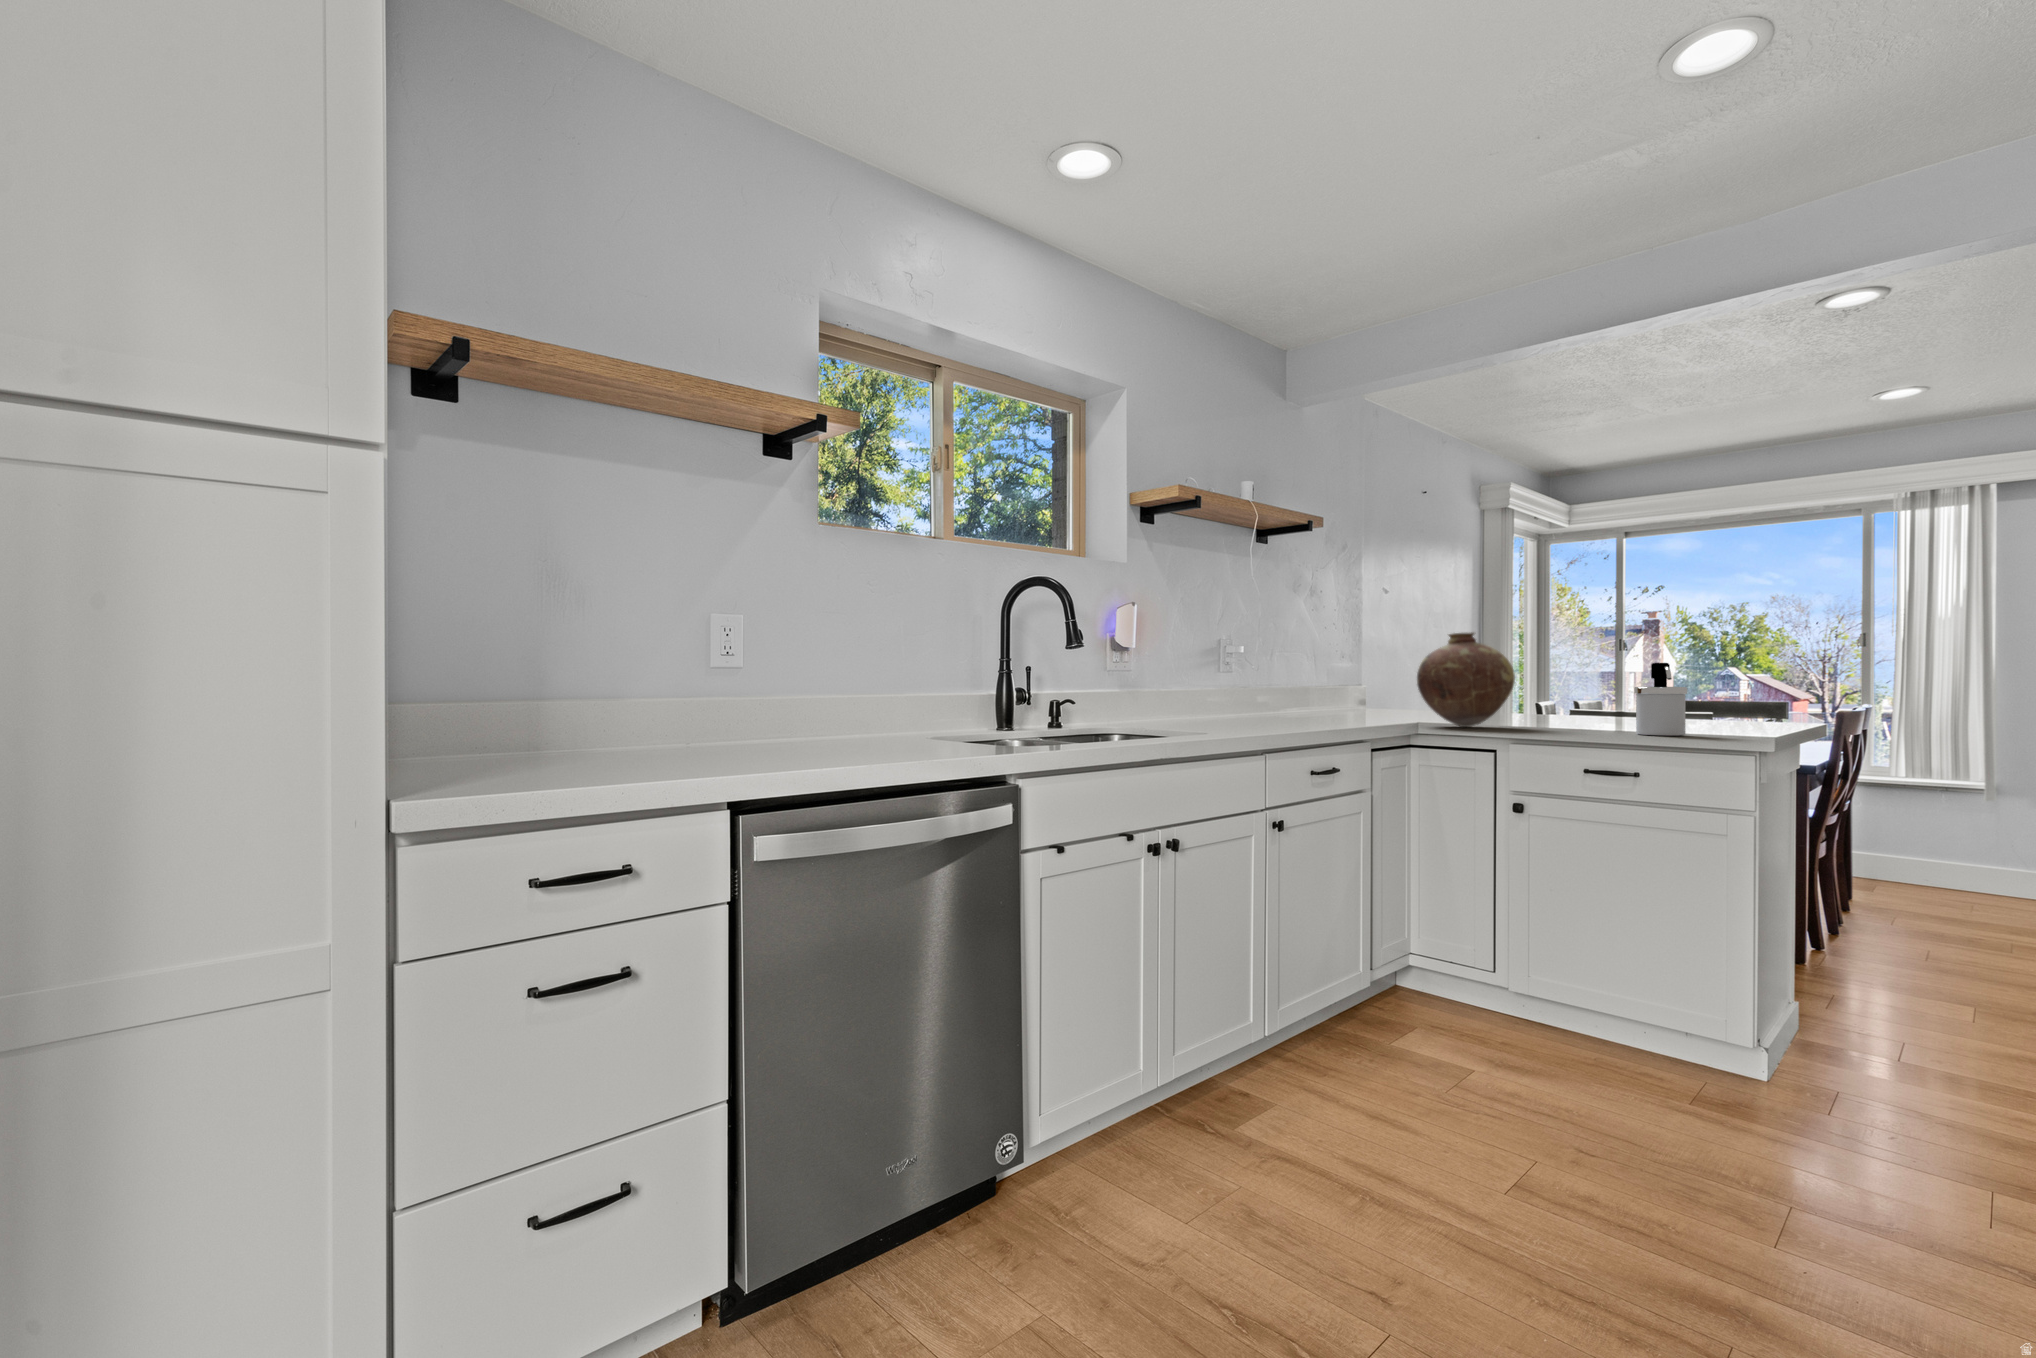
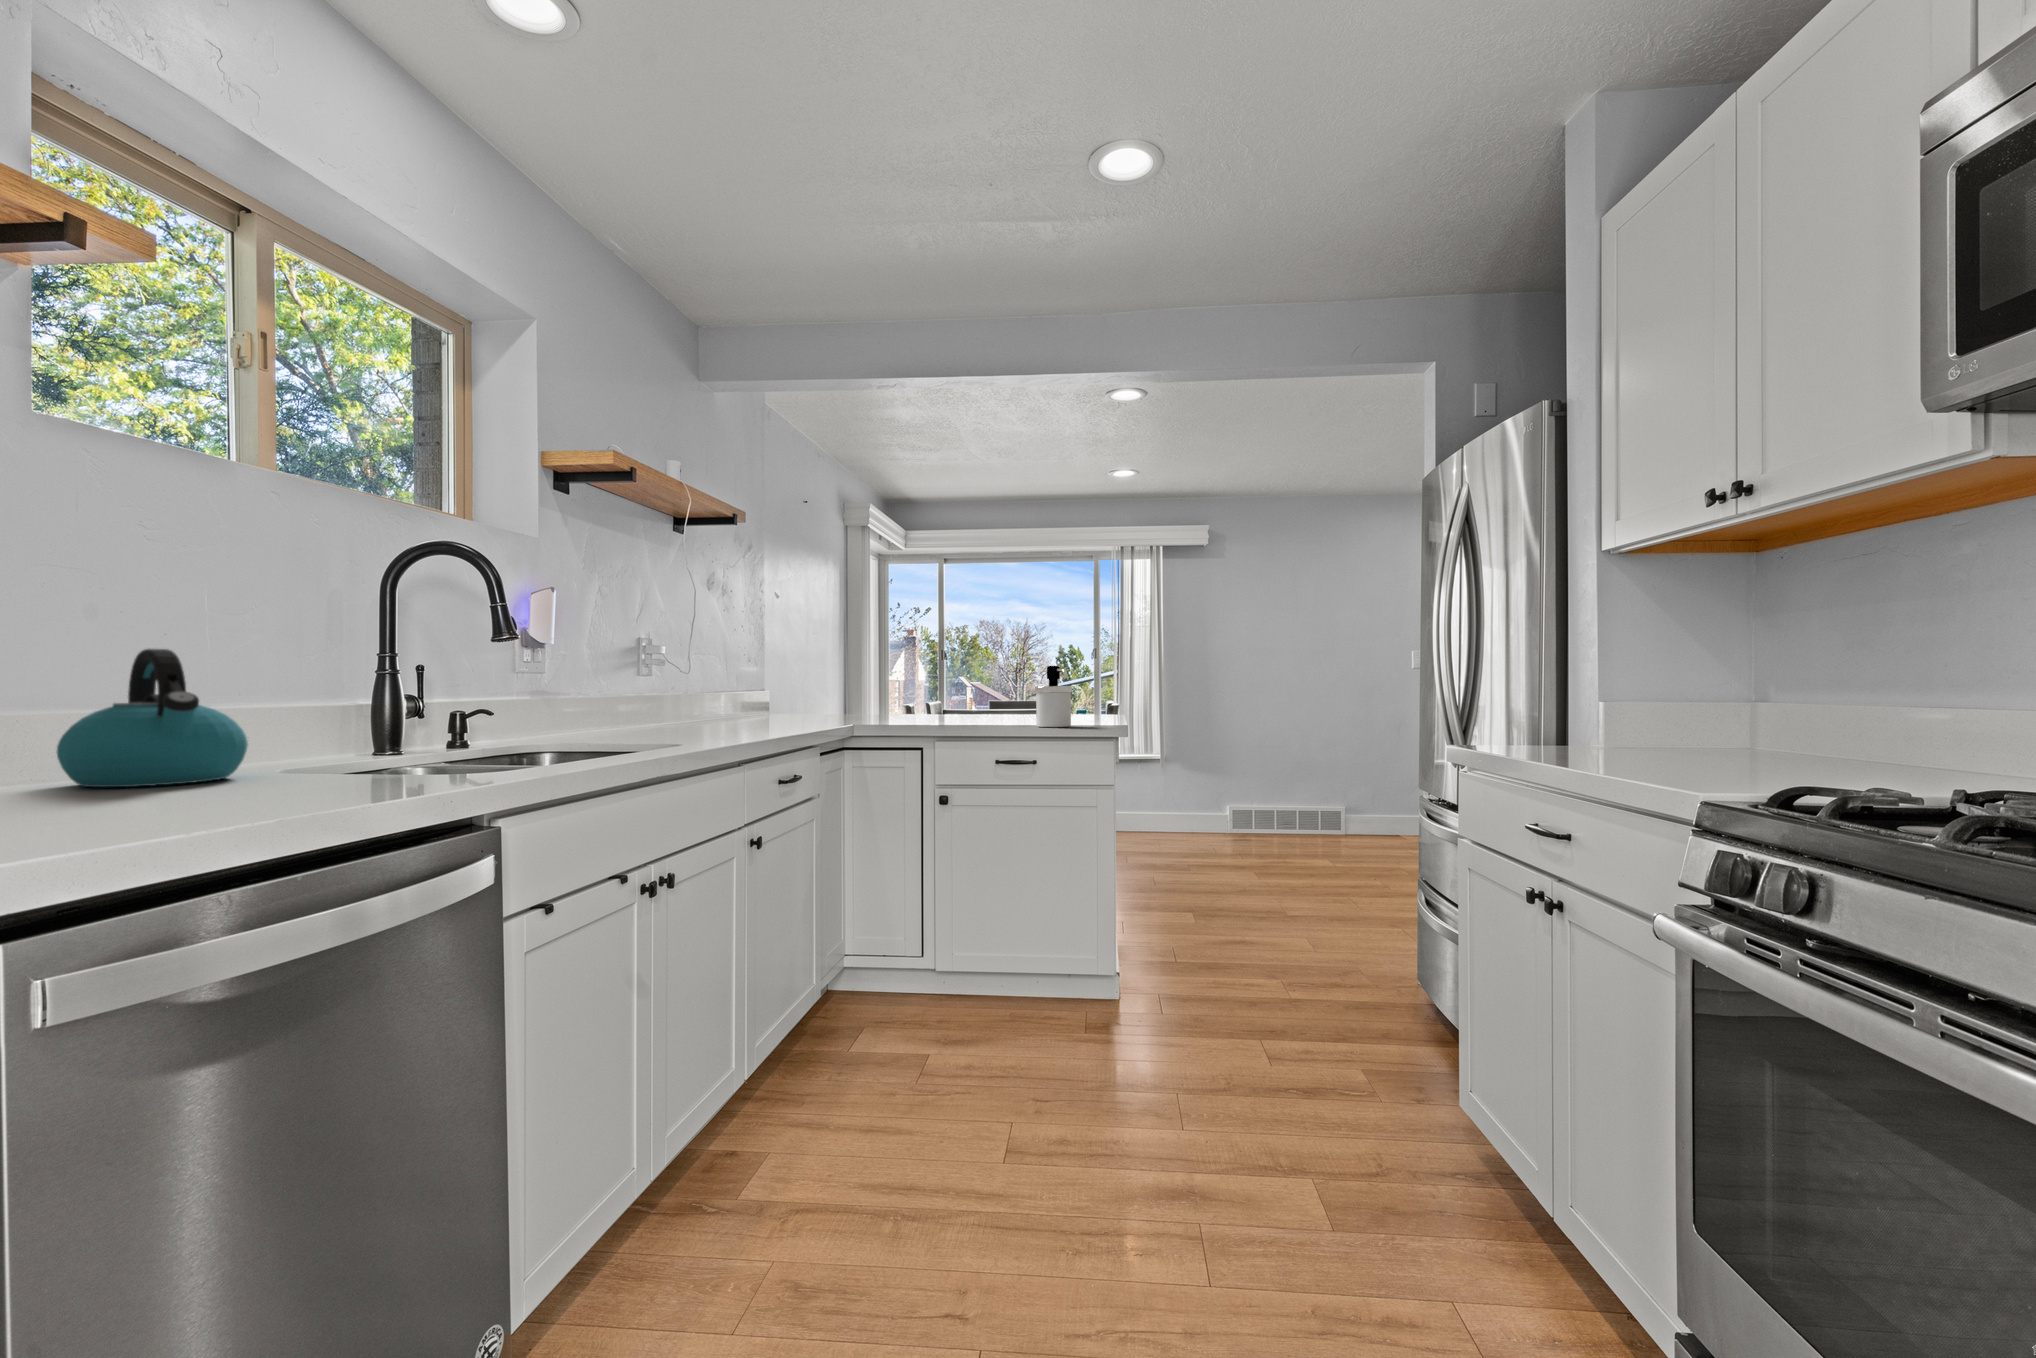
vase: present [1417,632,1515,727] -> none [853,637,938,726]
kettle: none [829,659,915,742] -> present [57,649,248,787]

